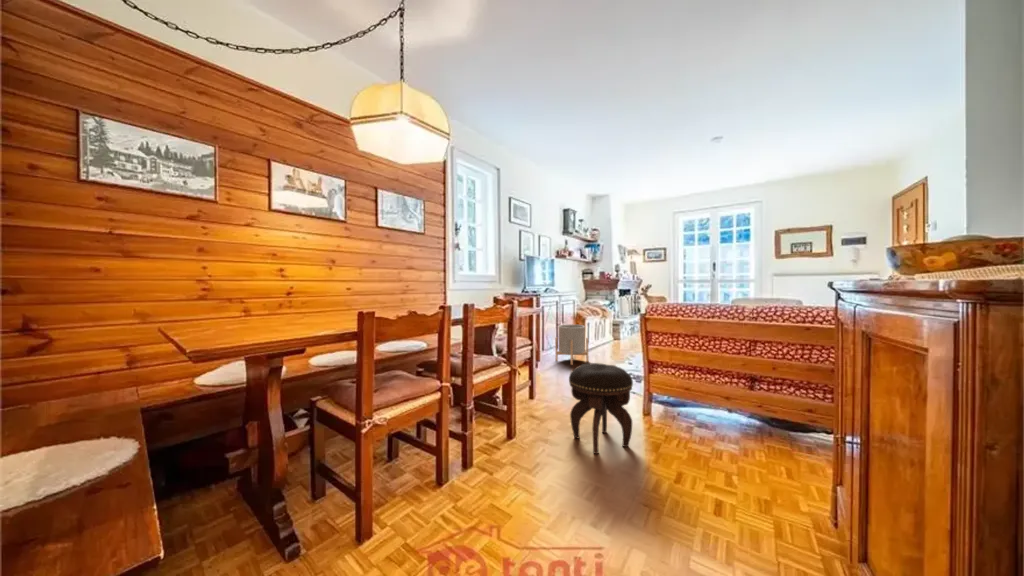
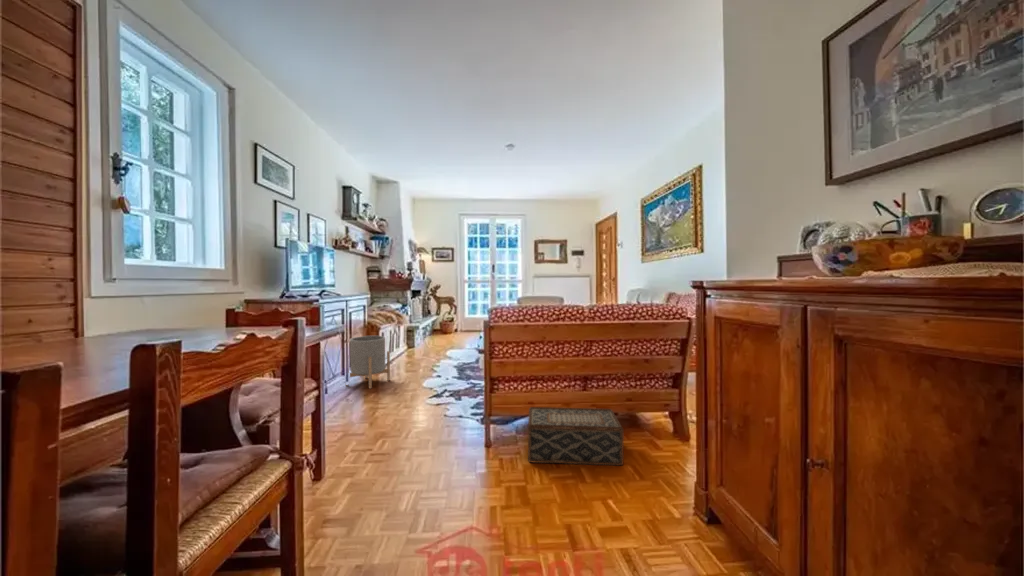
footstool: present [569,363,633,454] -> none [414,390,498,520]
woven basket: none [672,394,778,465] -> present [528,407,624,465]

